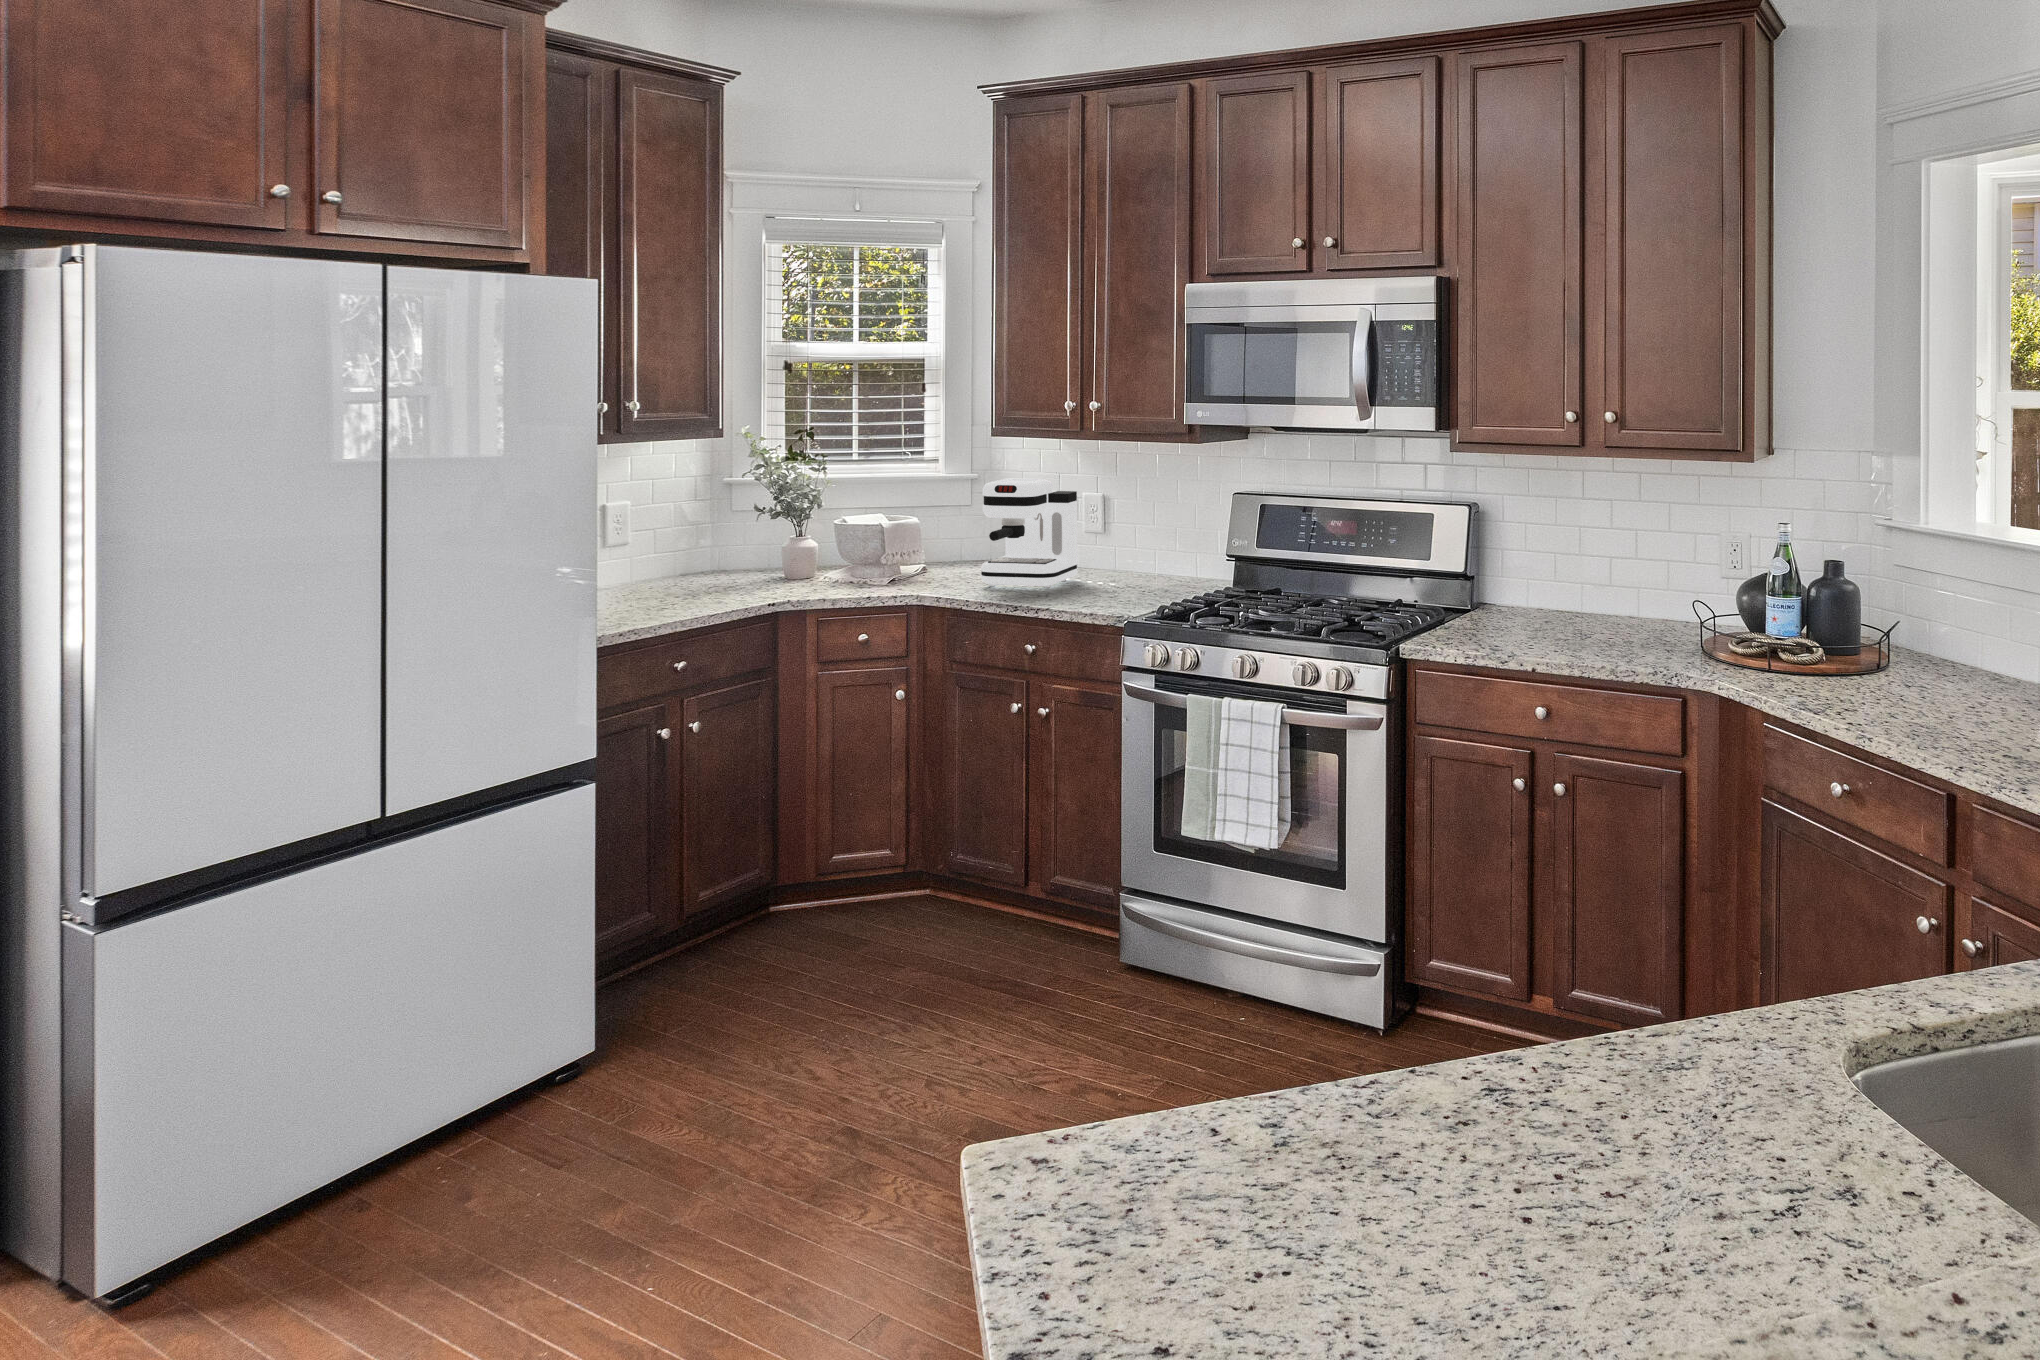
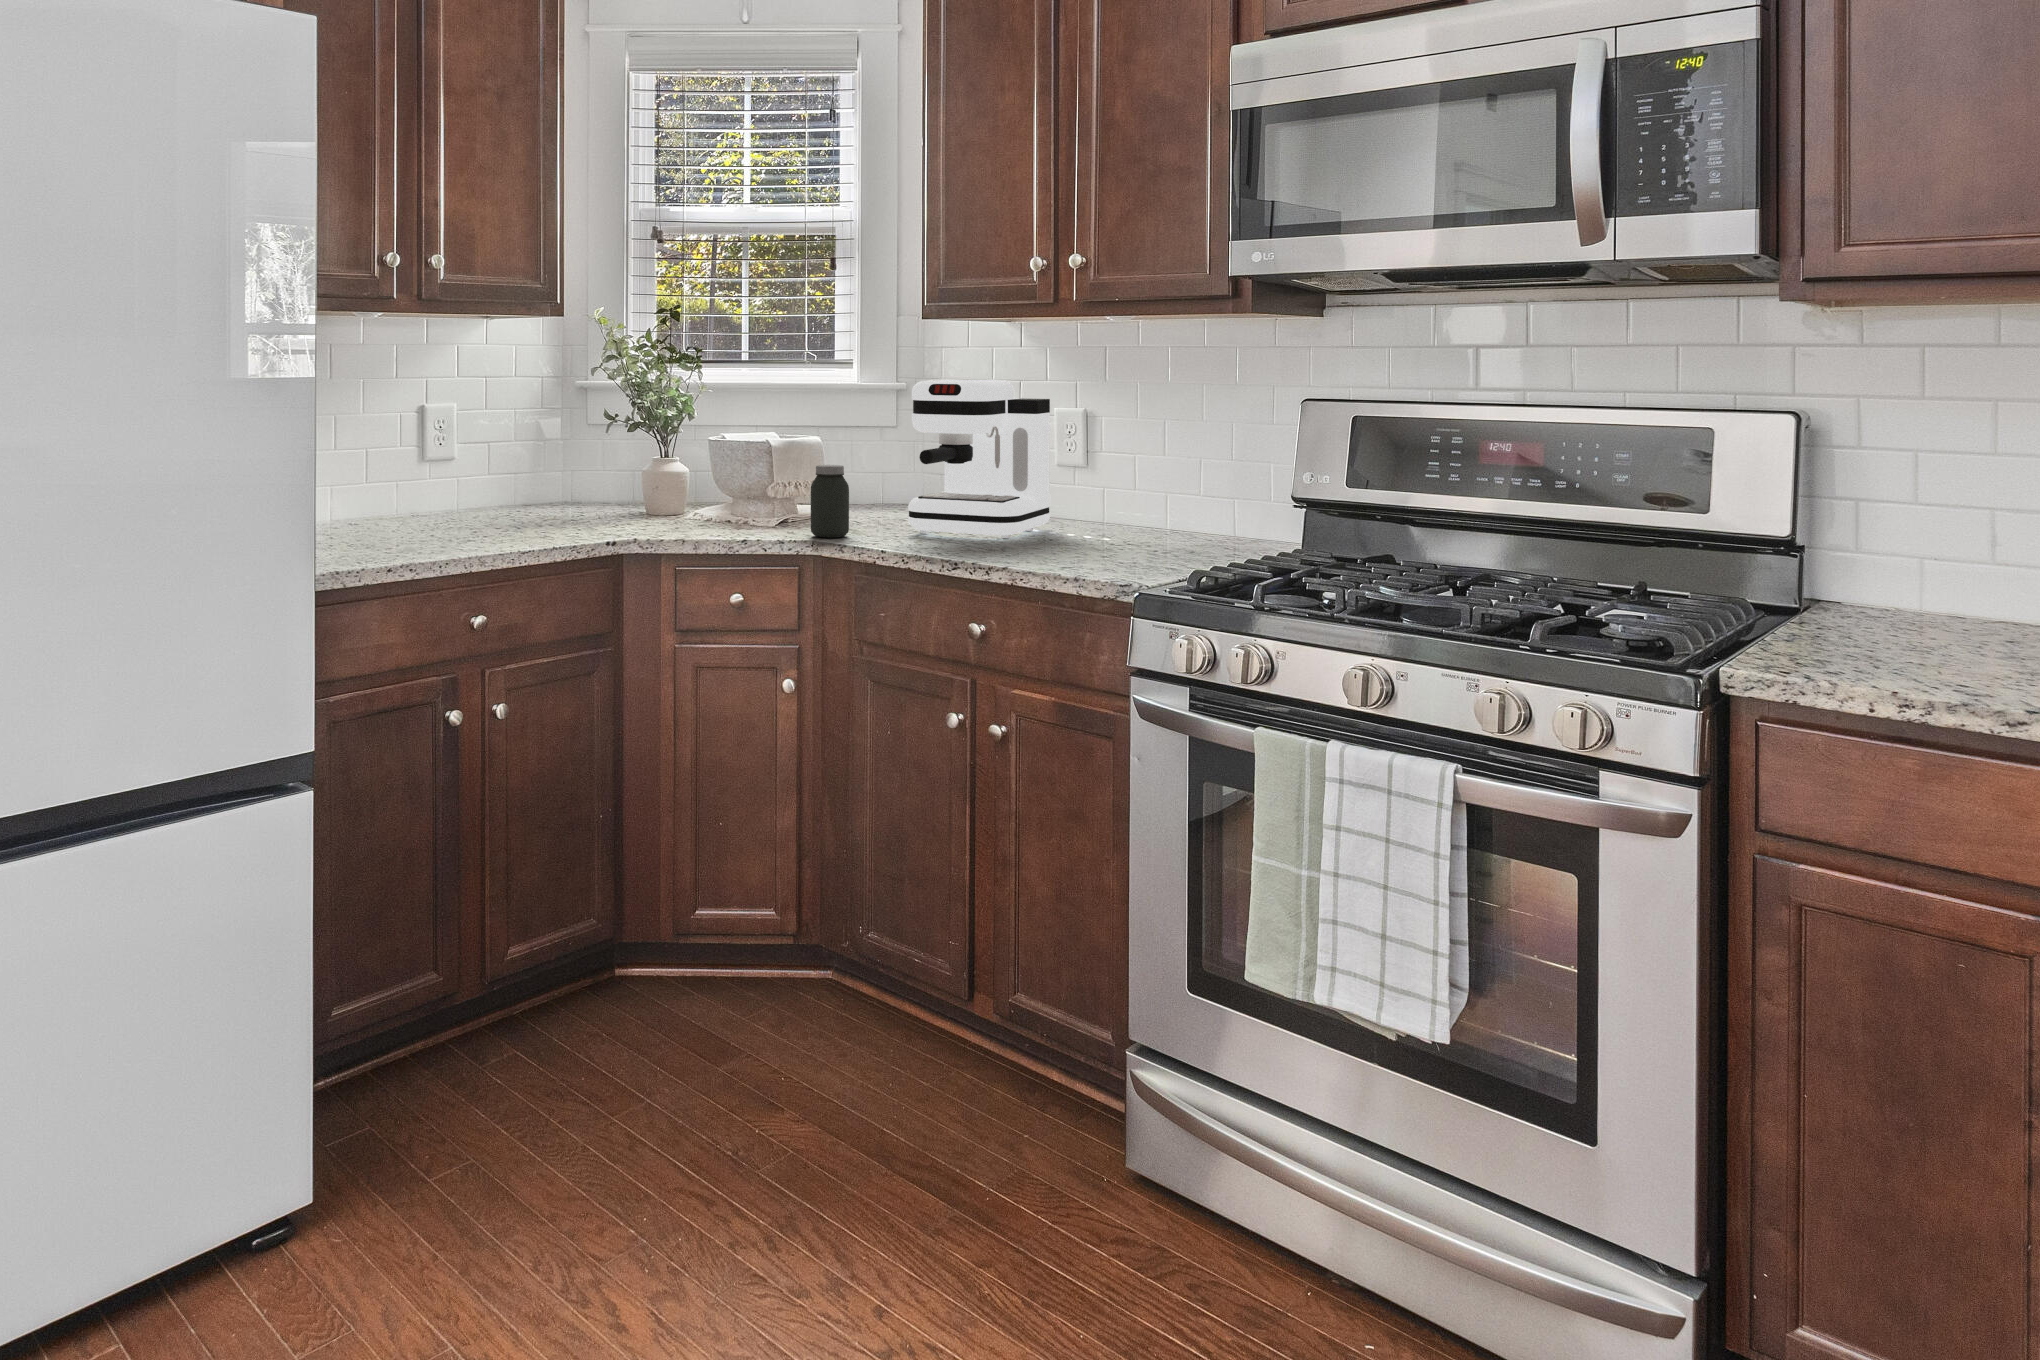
jar: none [914,542,940,592] -> present [811,465,849,538]

